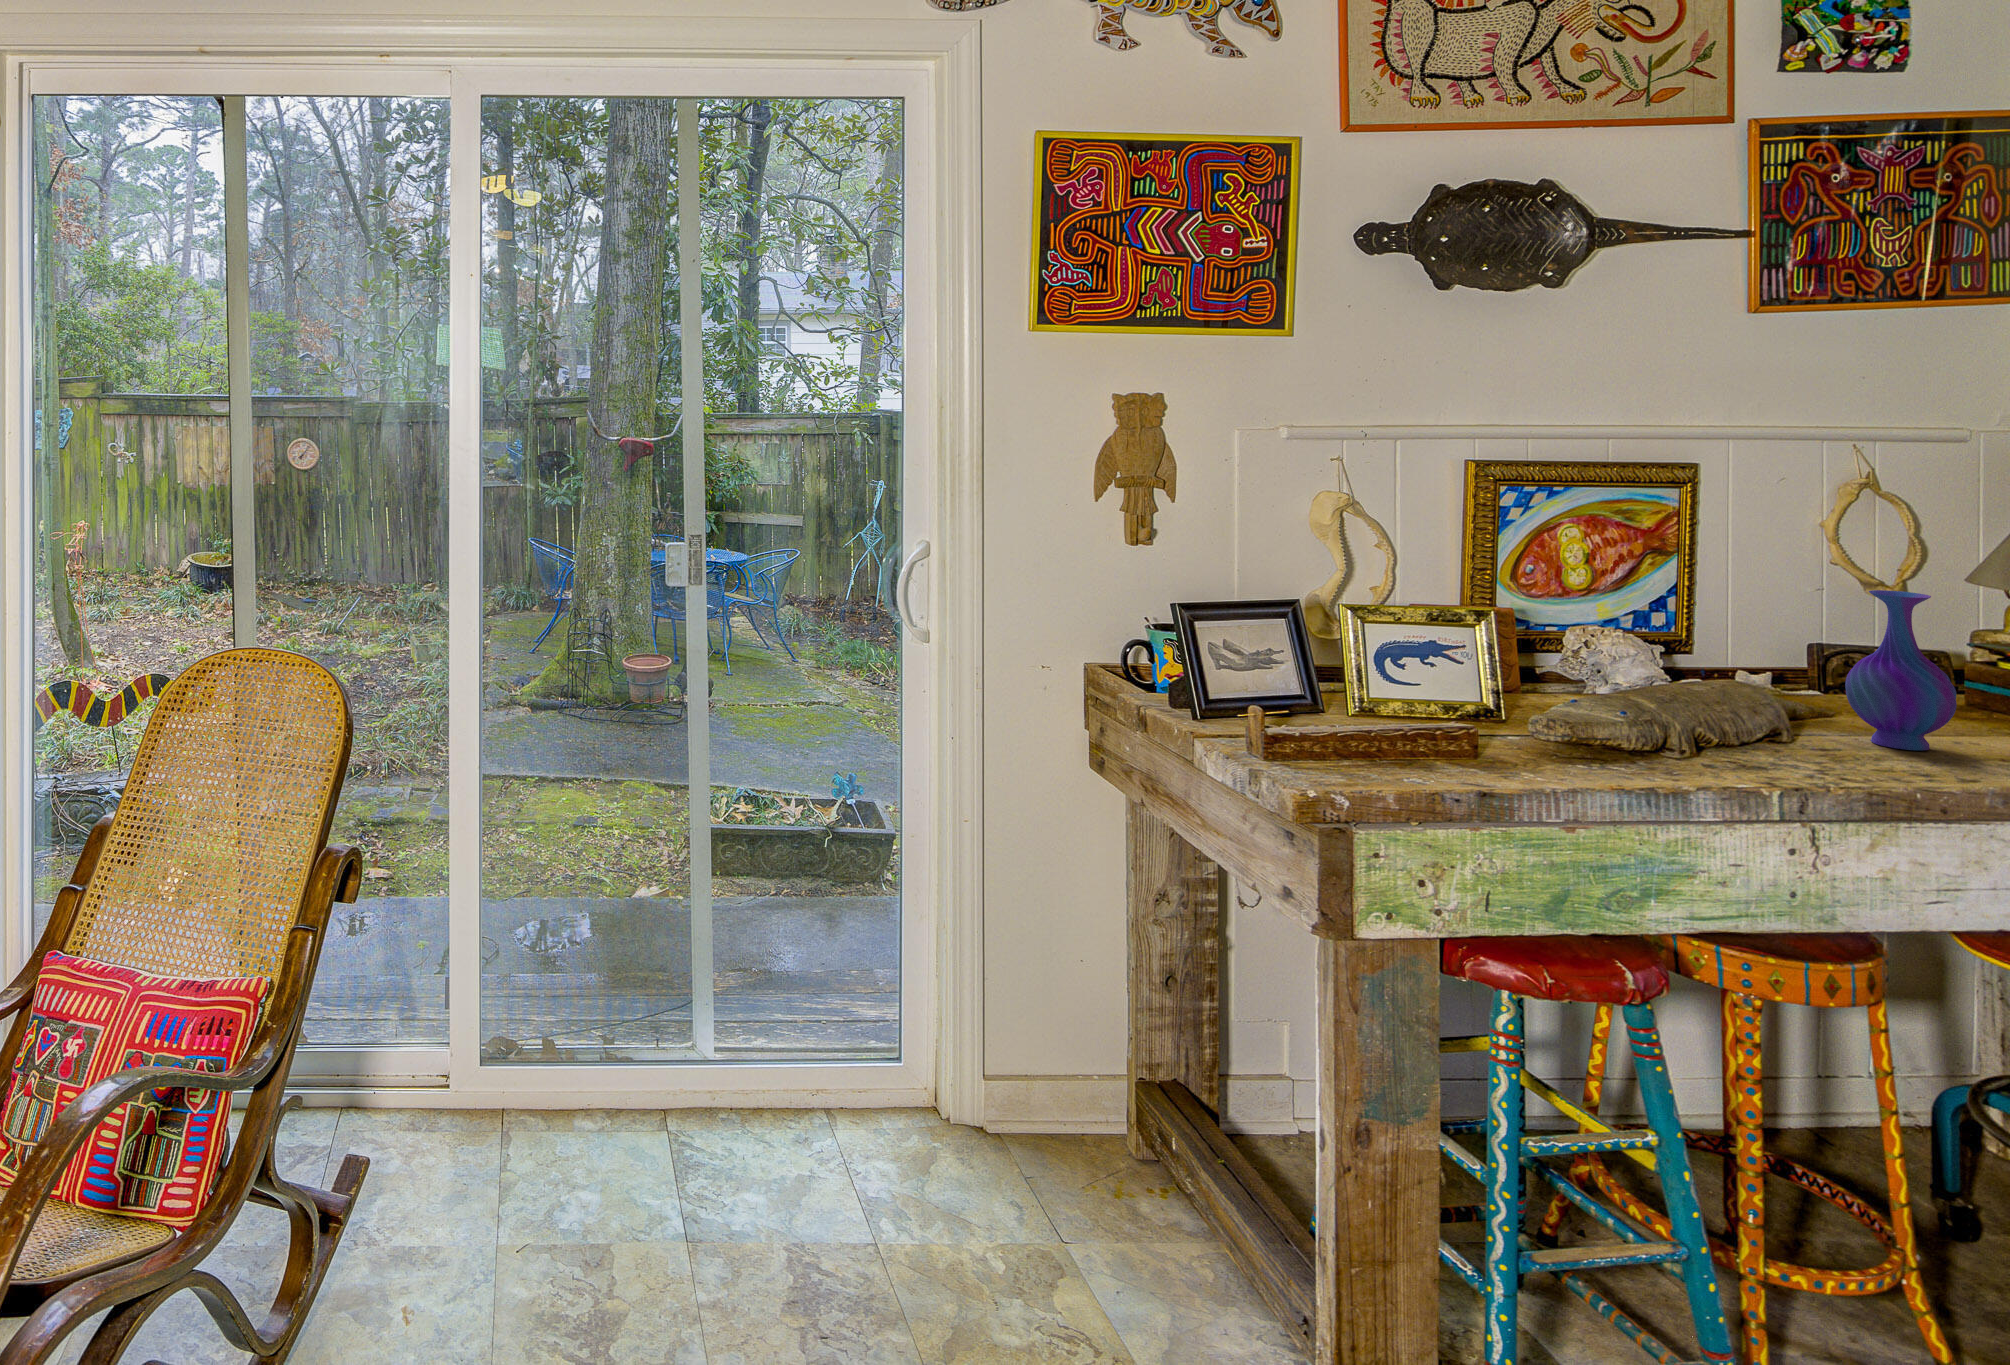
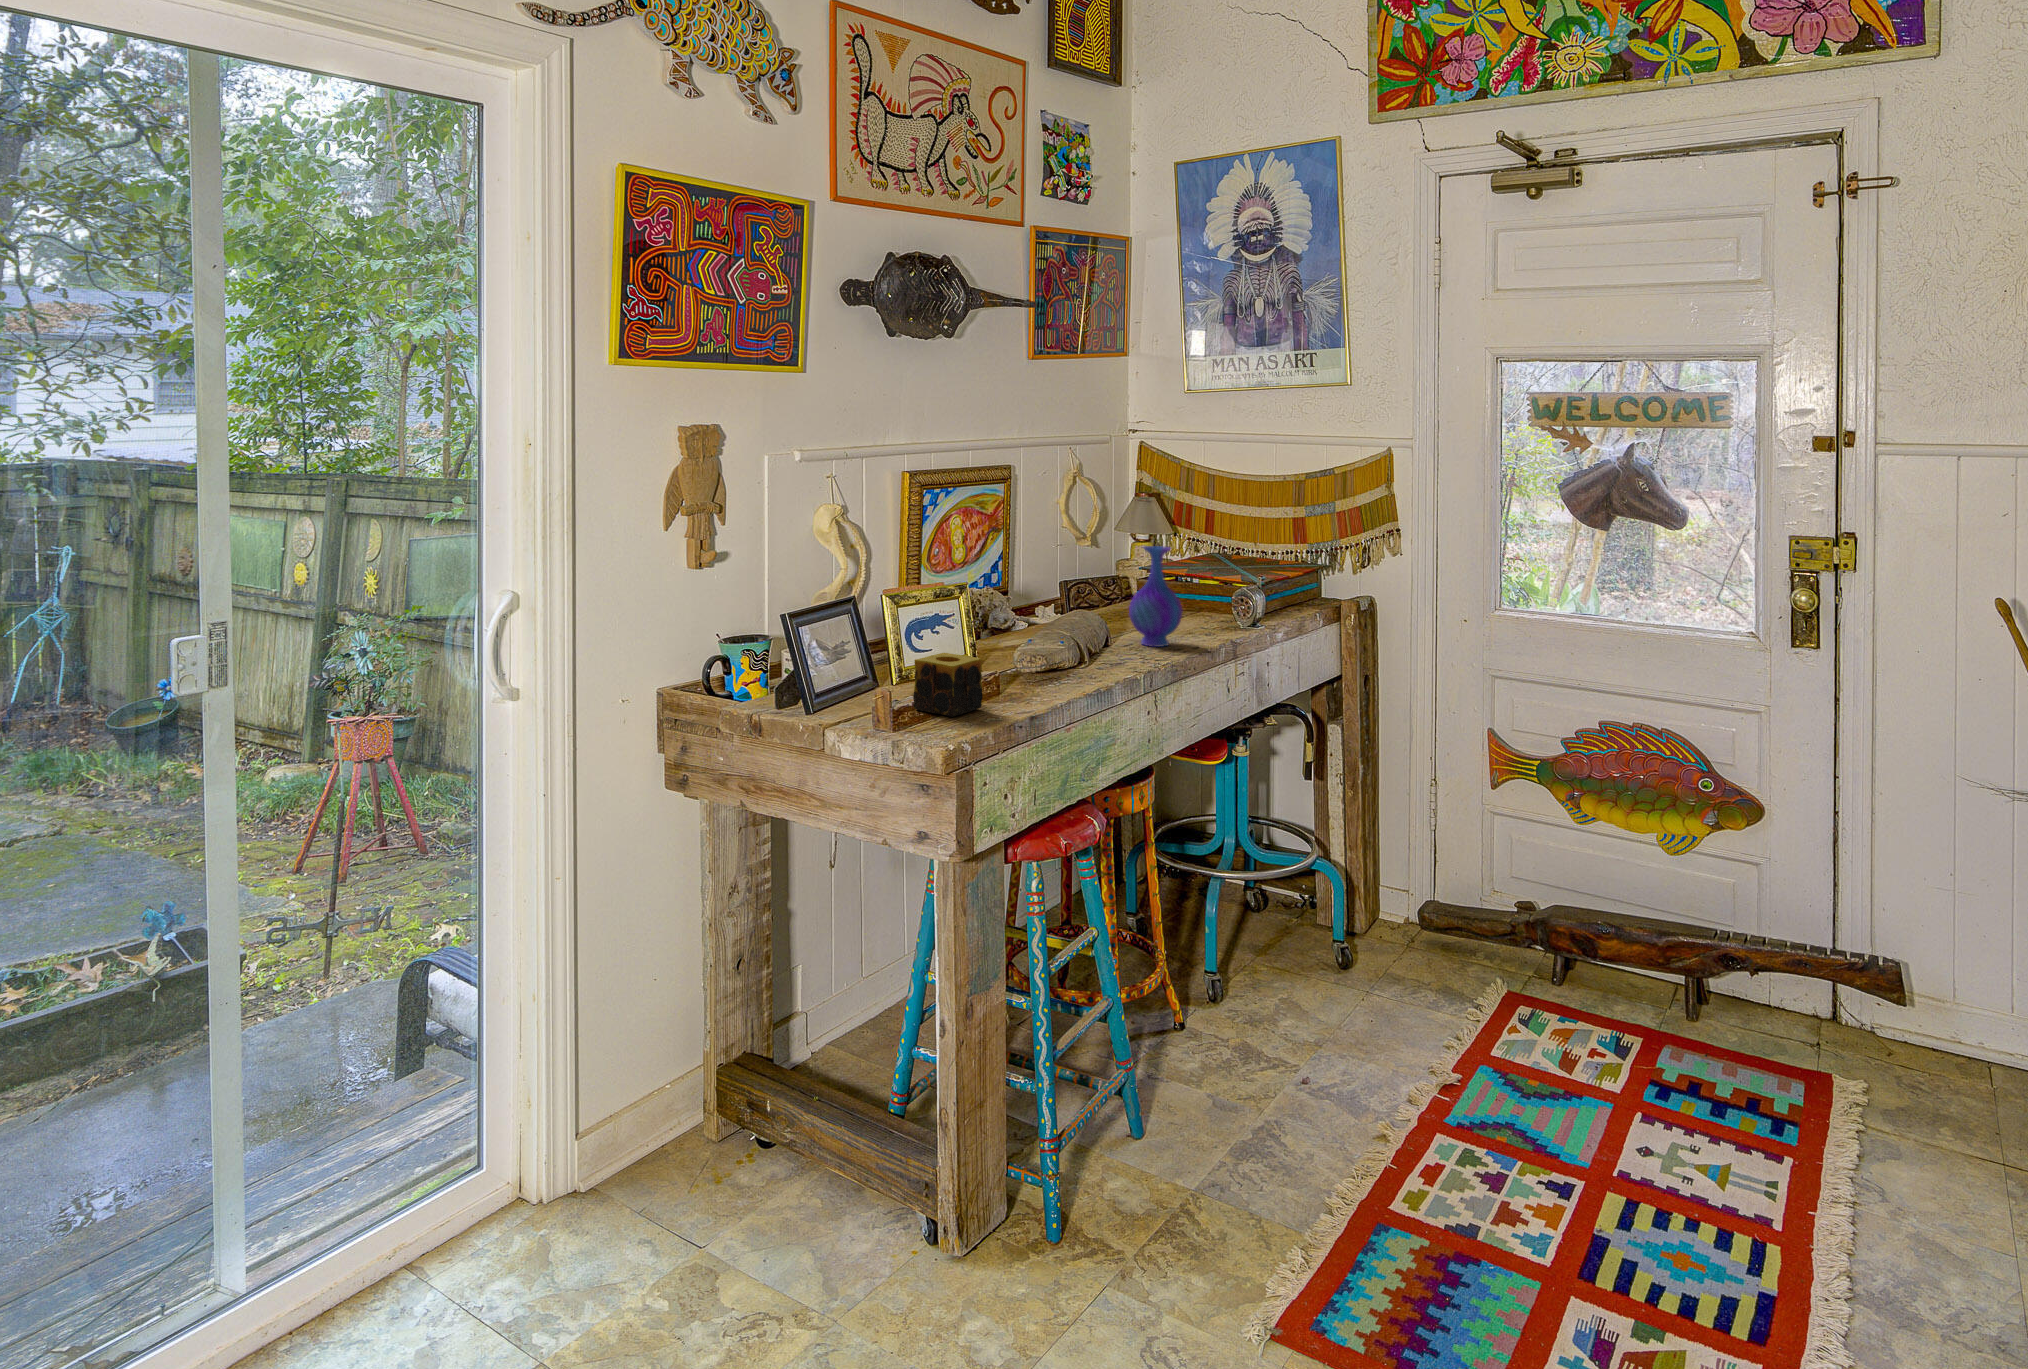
candle: none [1313,679,1411,755] -> present [913,653,983,717]

